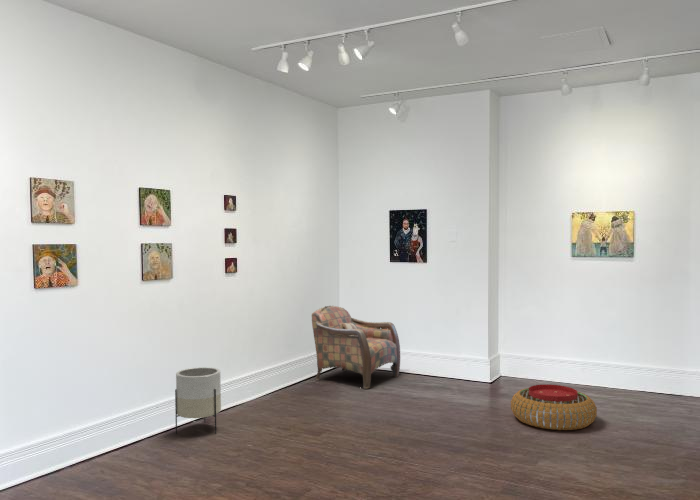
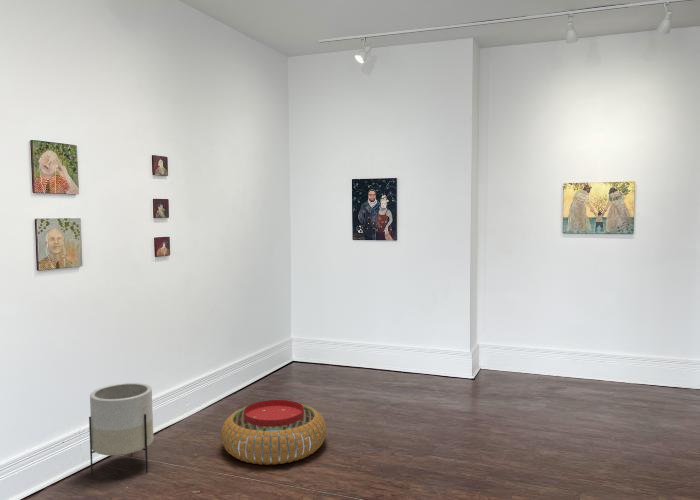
armchair: present [312,306,400,389] -> none [262,292,366,392]
pouf: present [511,384,597,430] -> present [221,400,326,465]

